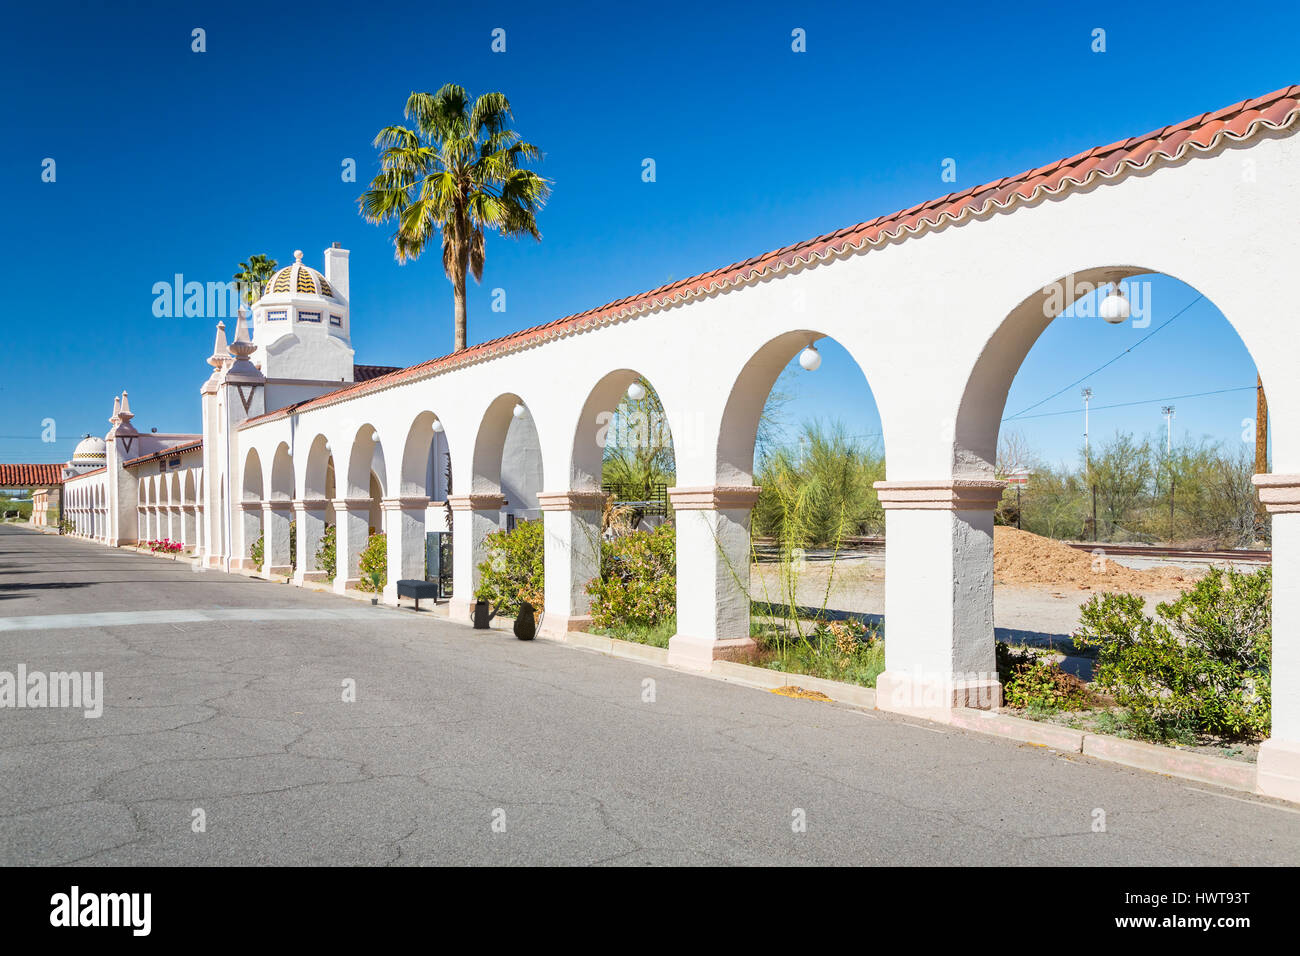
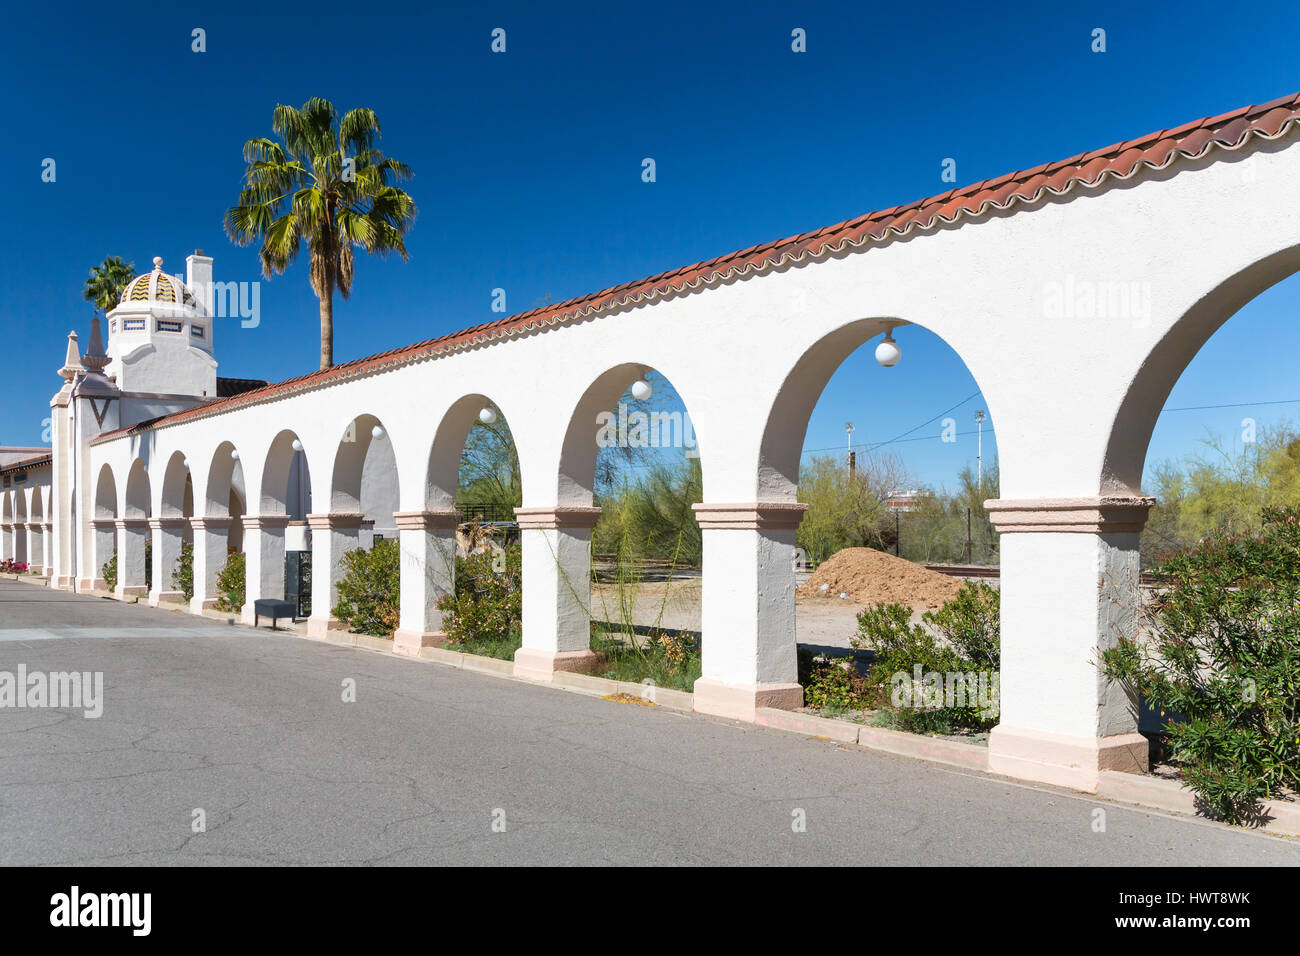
watering can: present [470,595,503,629] -> none [326,613,361,647]
backpack: present [513,602,545,640] -> none [368,619,399,657]

